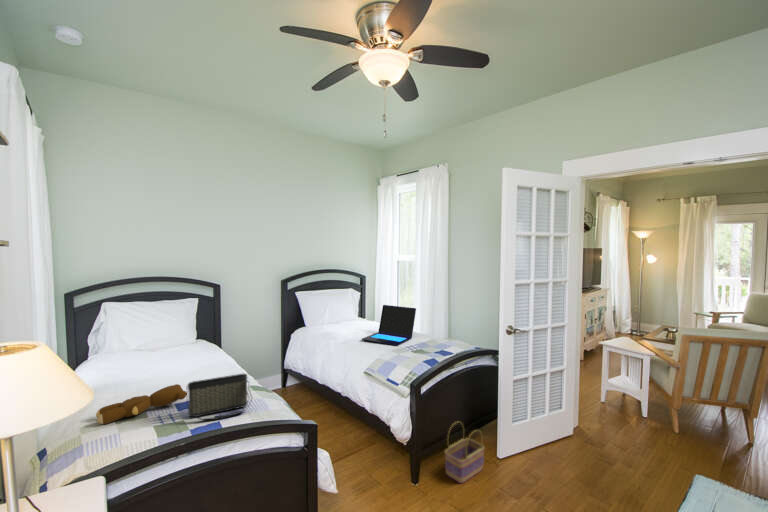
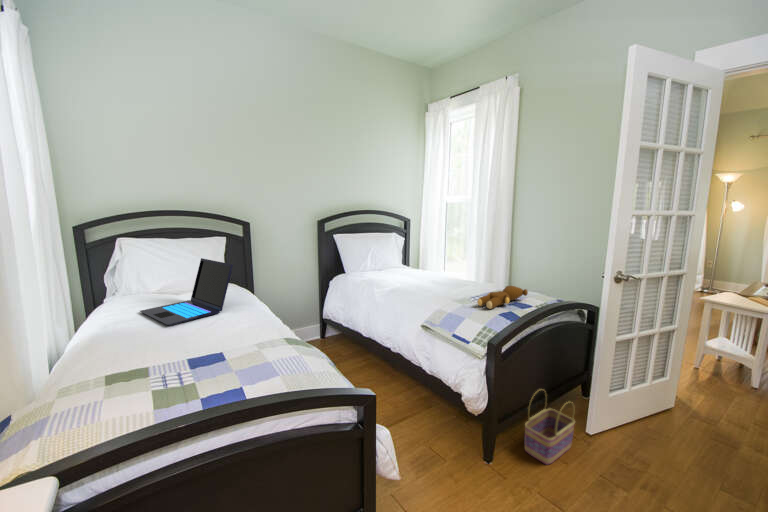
laptop: present [362,305,416,346] -> present [140,258,233,326]
handbag: present [187,374,248,420] -> none [197,324,287,385]
teddy bear: present [96,384,187,424] -> present [477,286,528,309]

